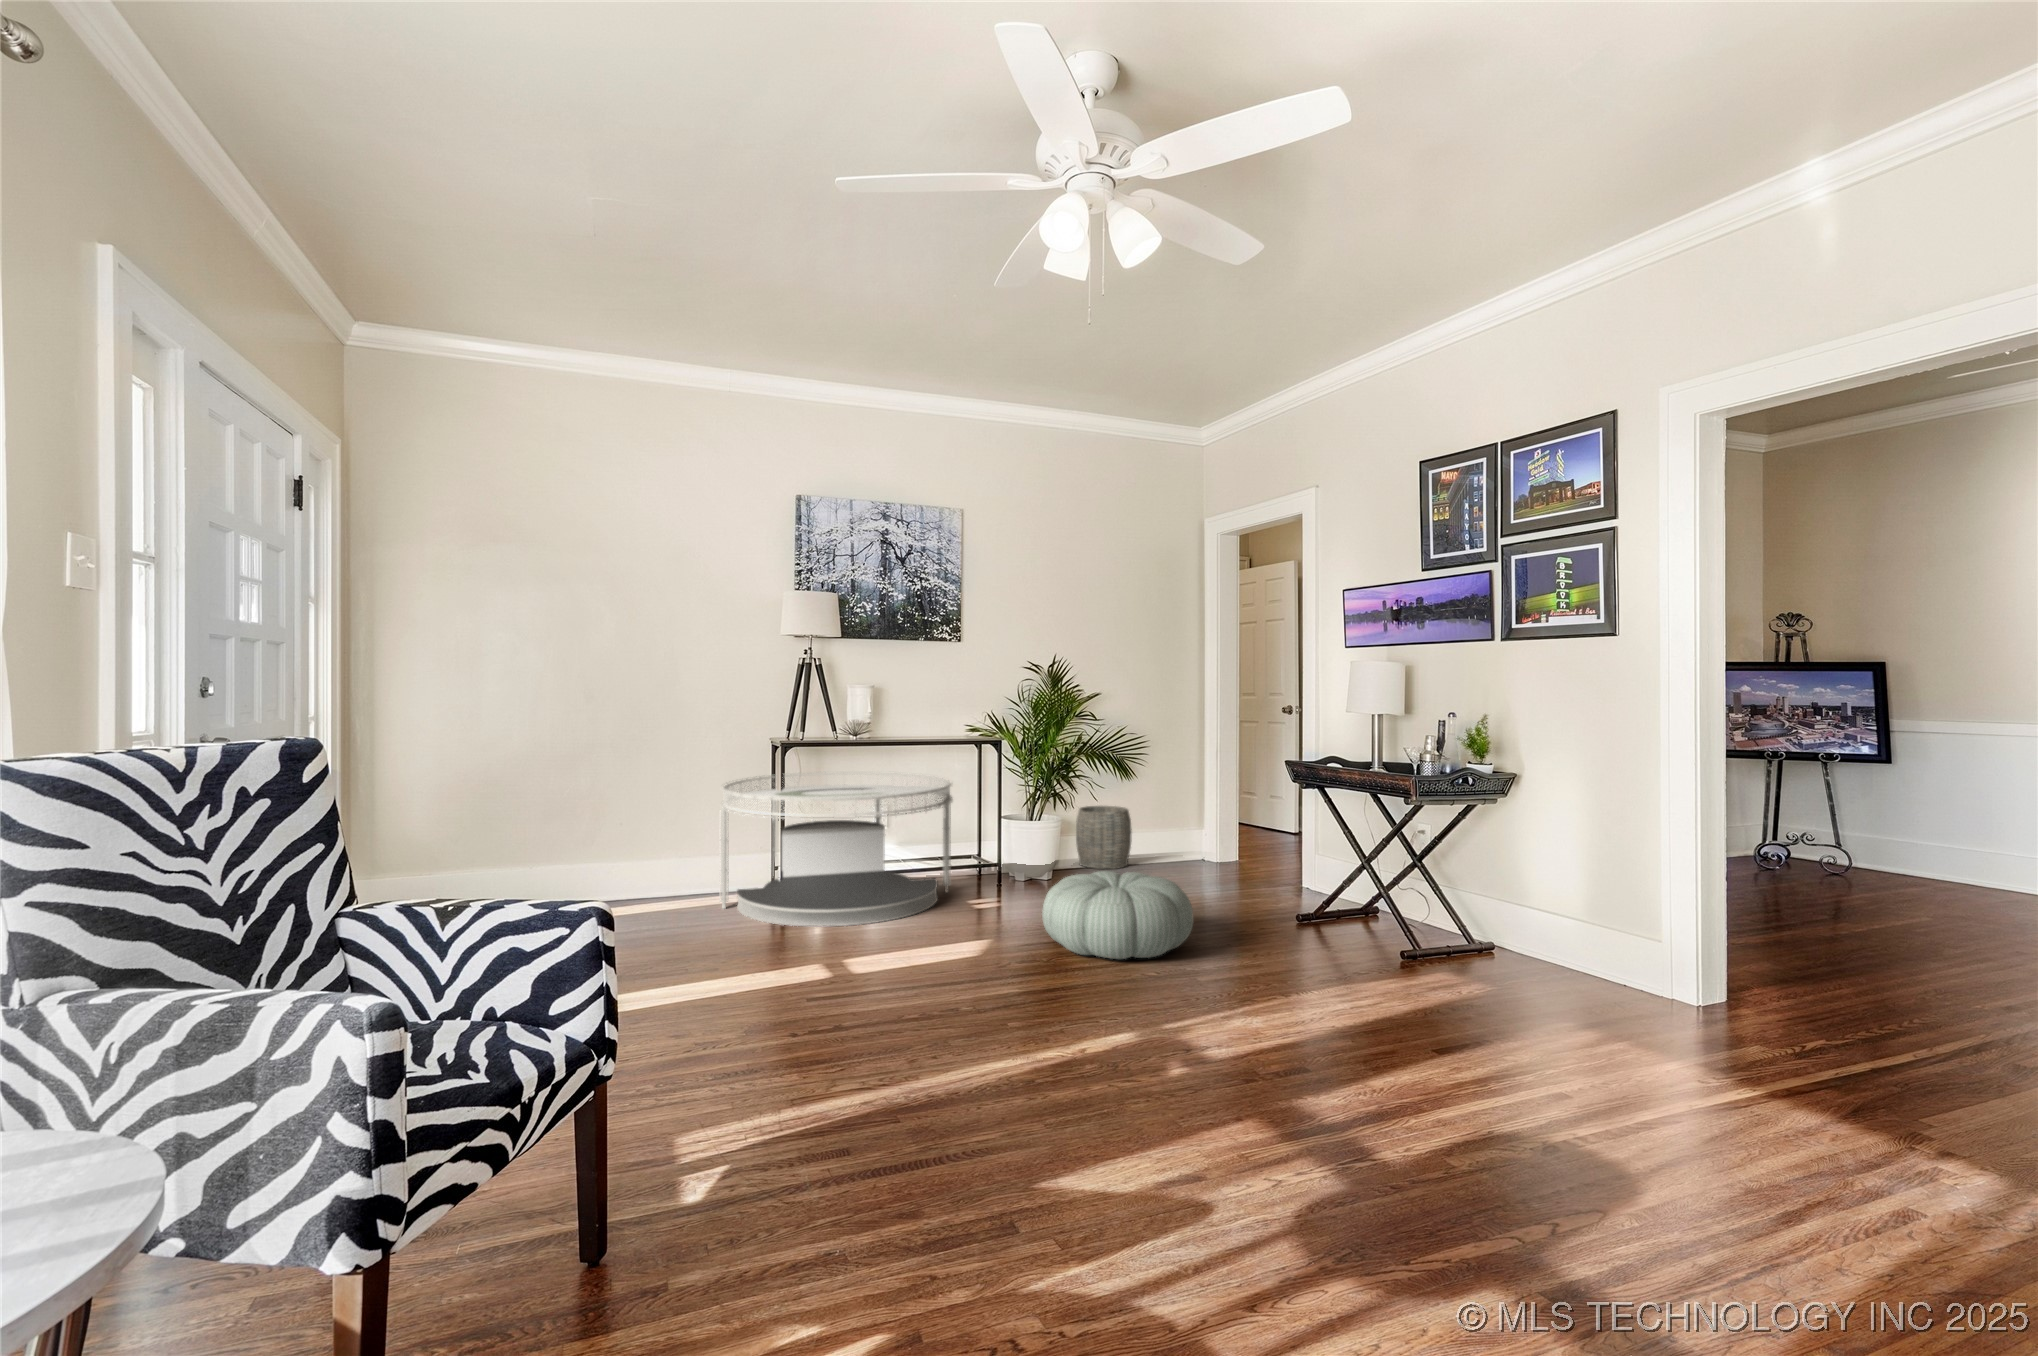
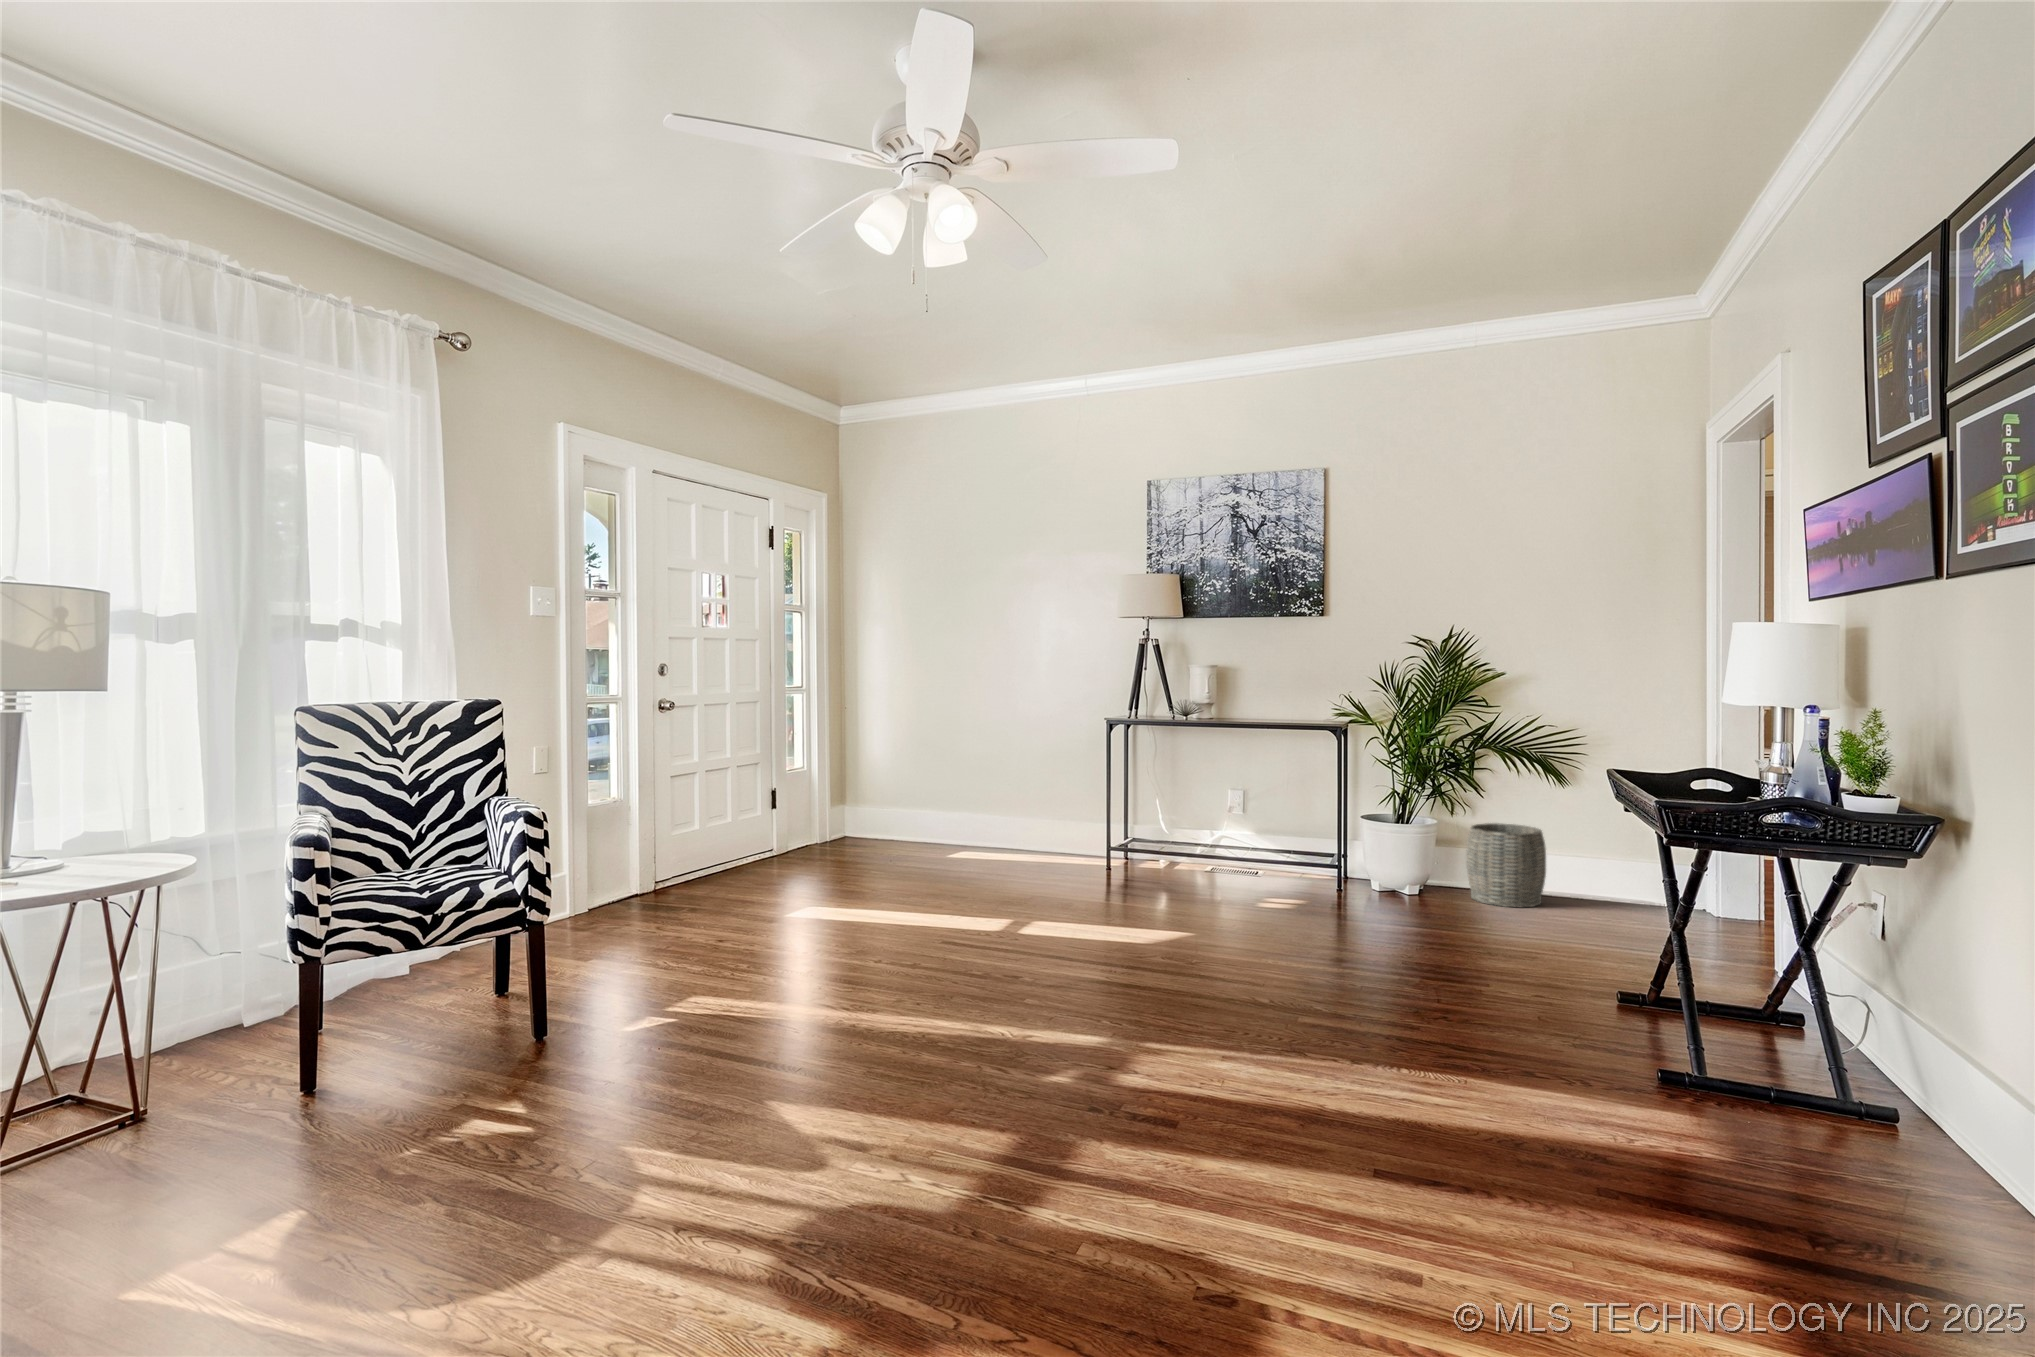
coffee table: present [720,771,953,927] -> none [1025,755,1255,908]
pouf: present [1042,871,1194,959] -> none [1202,887,1386,994]

